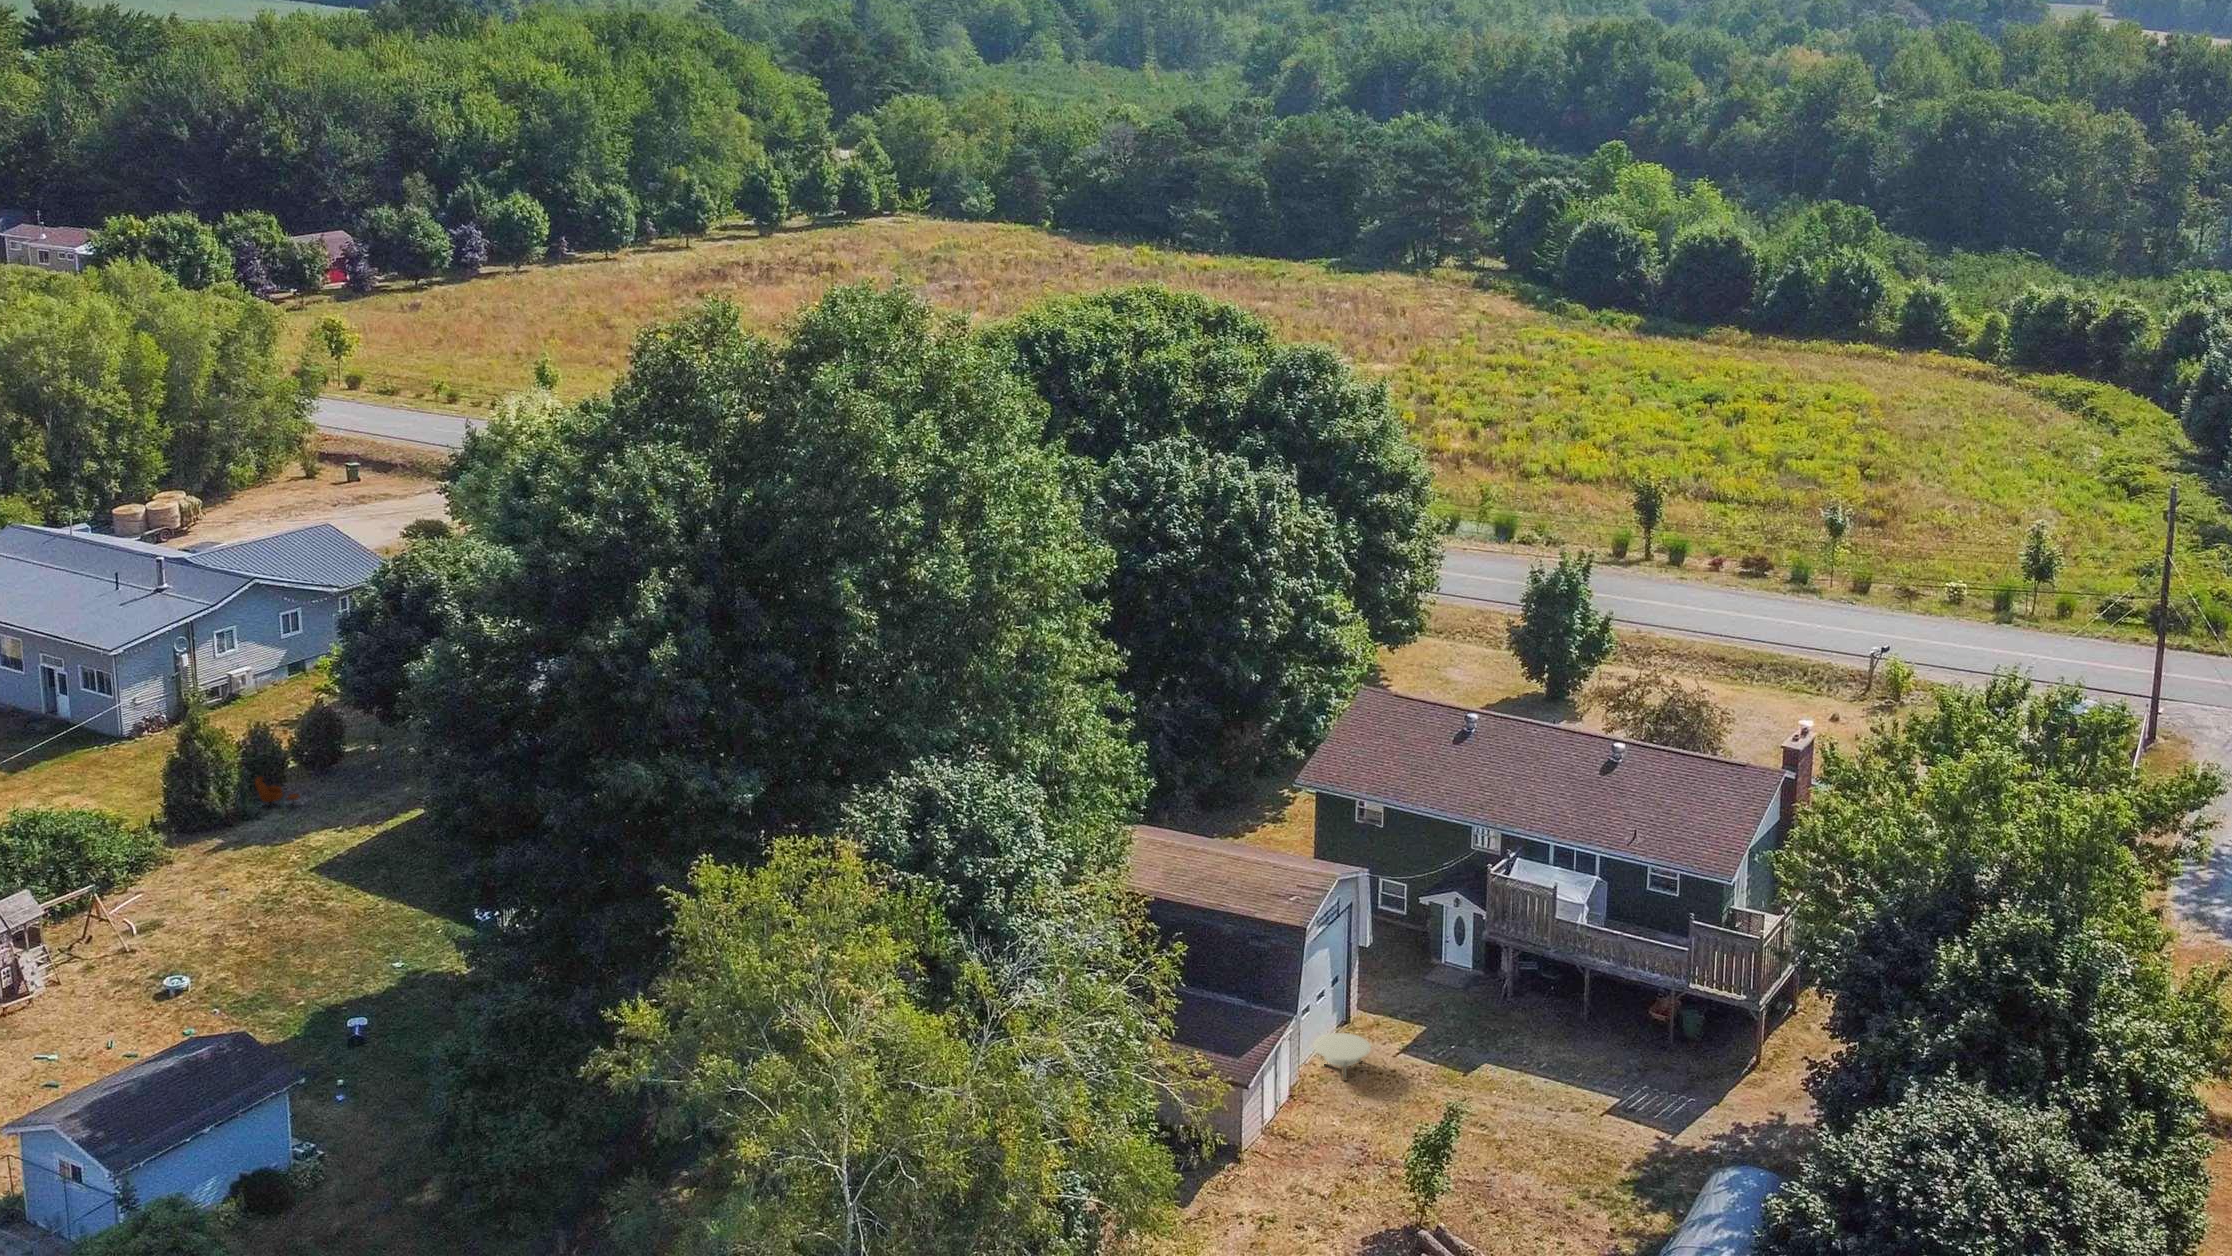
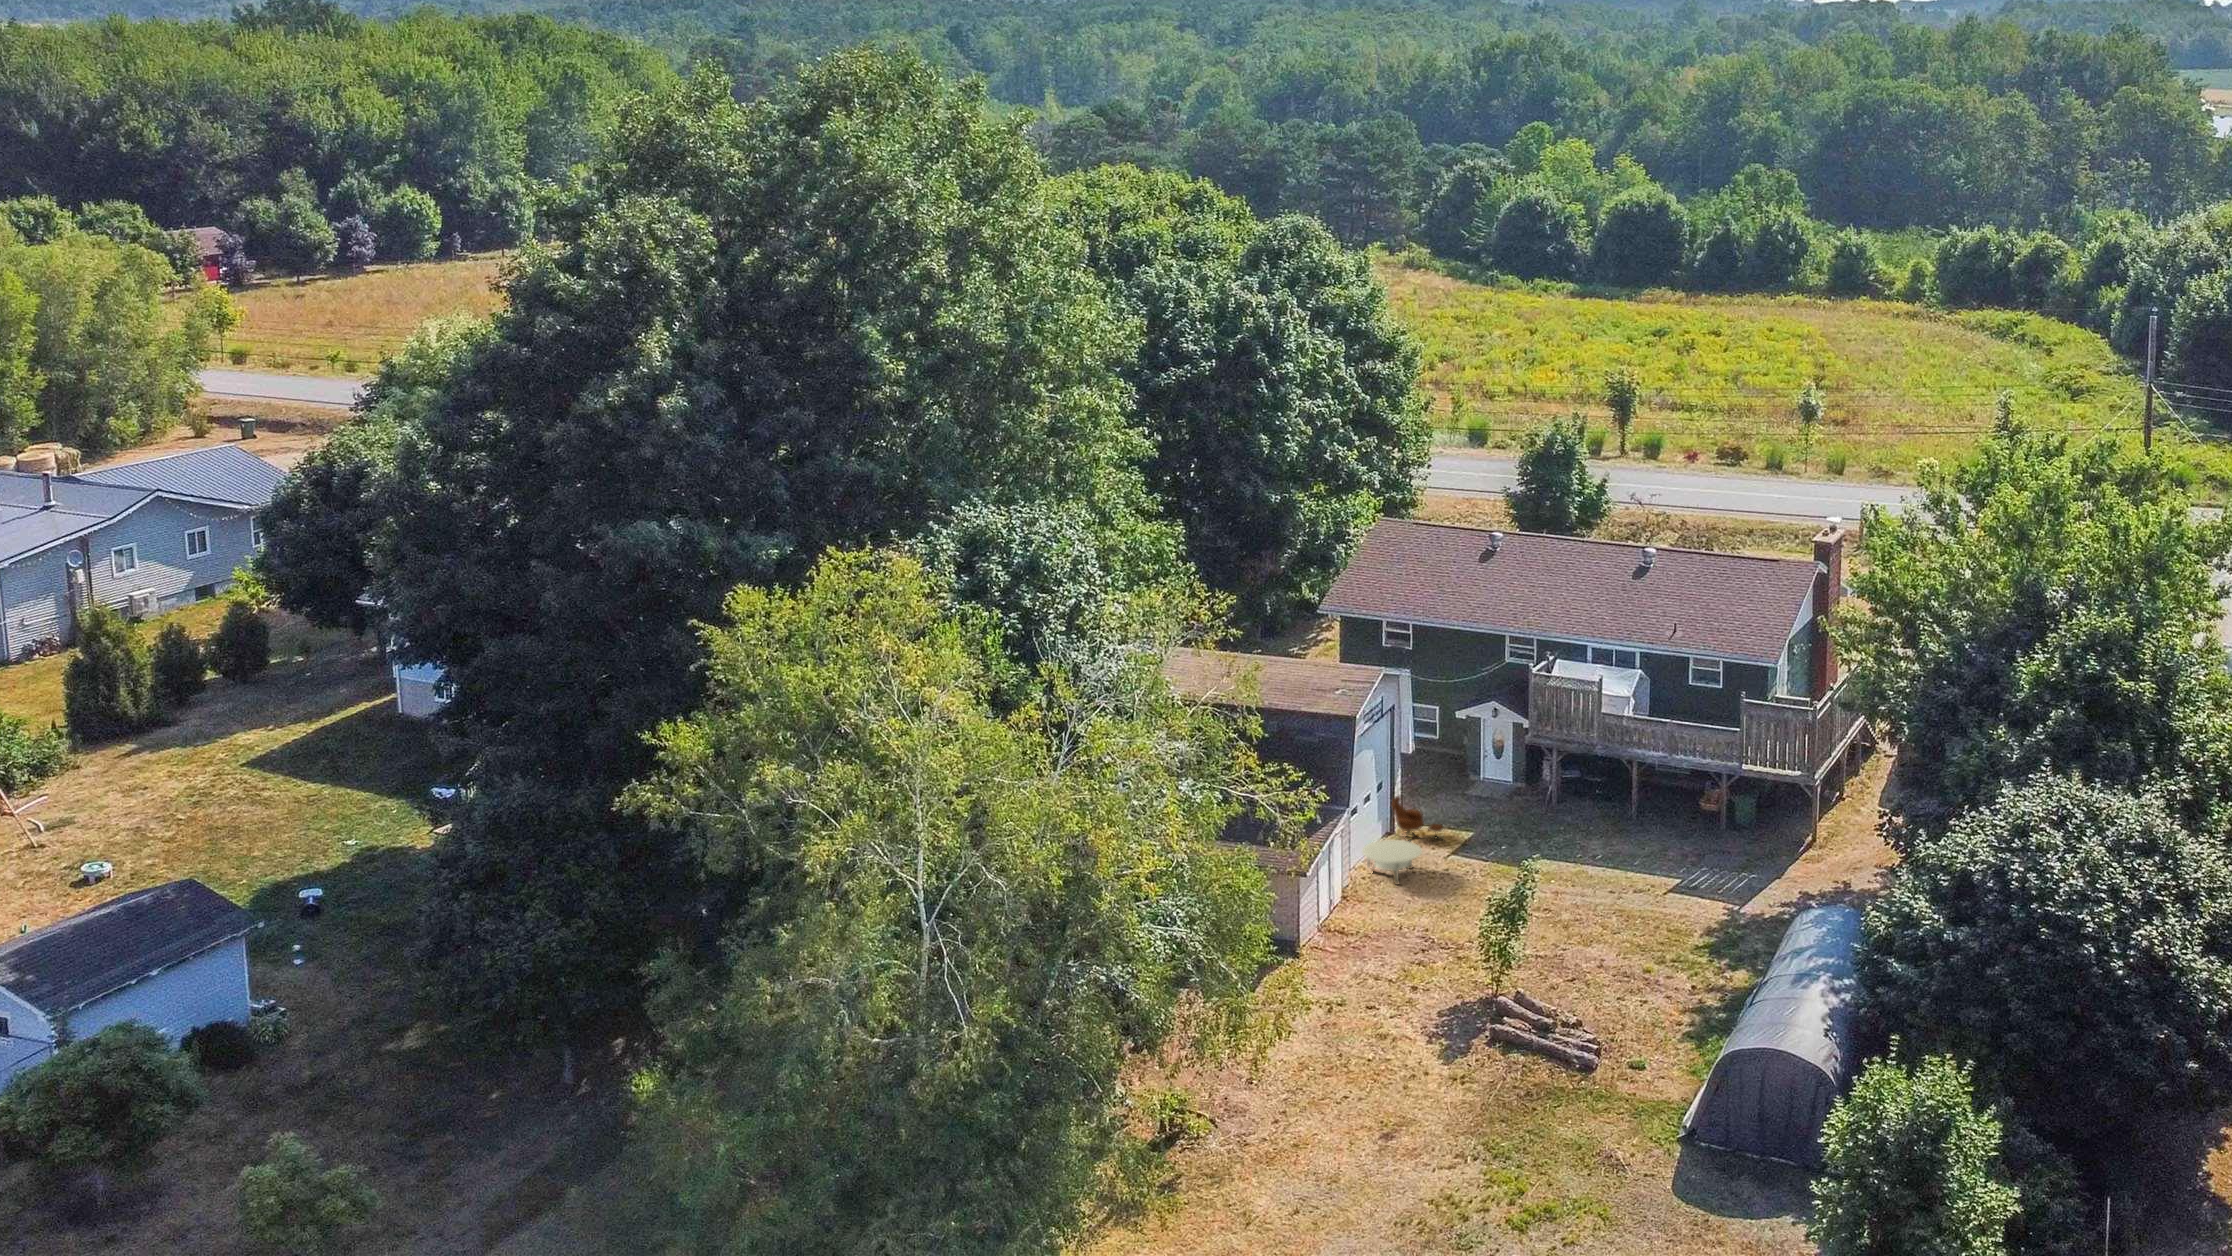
lounge chair: present [255,777,299,806] -> present [1392,796,1443,840]

